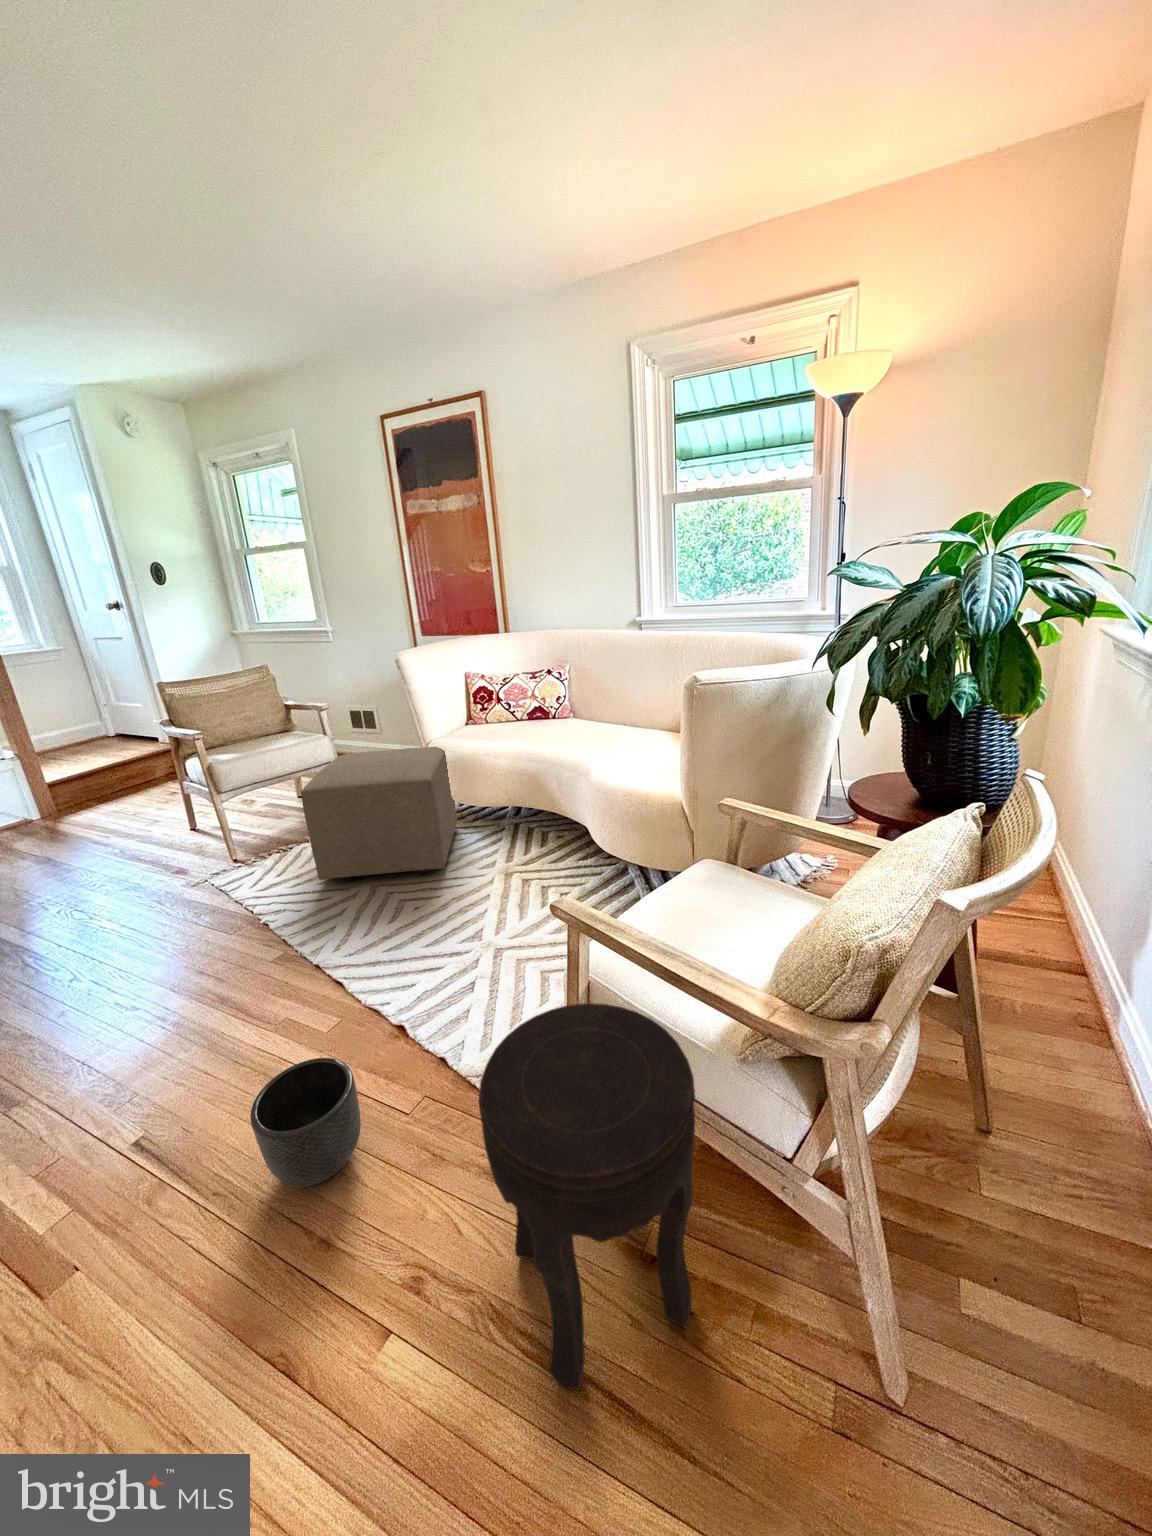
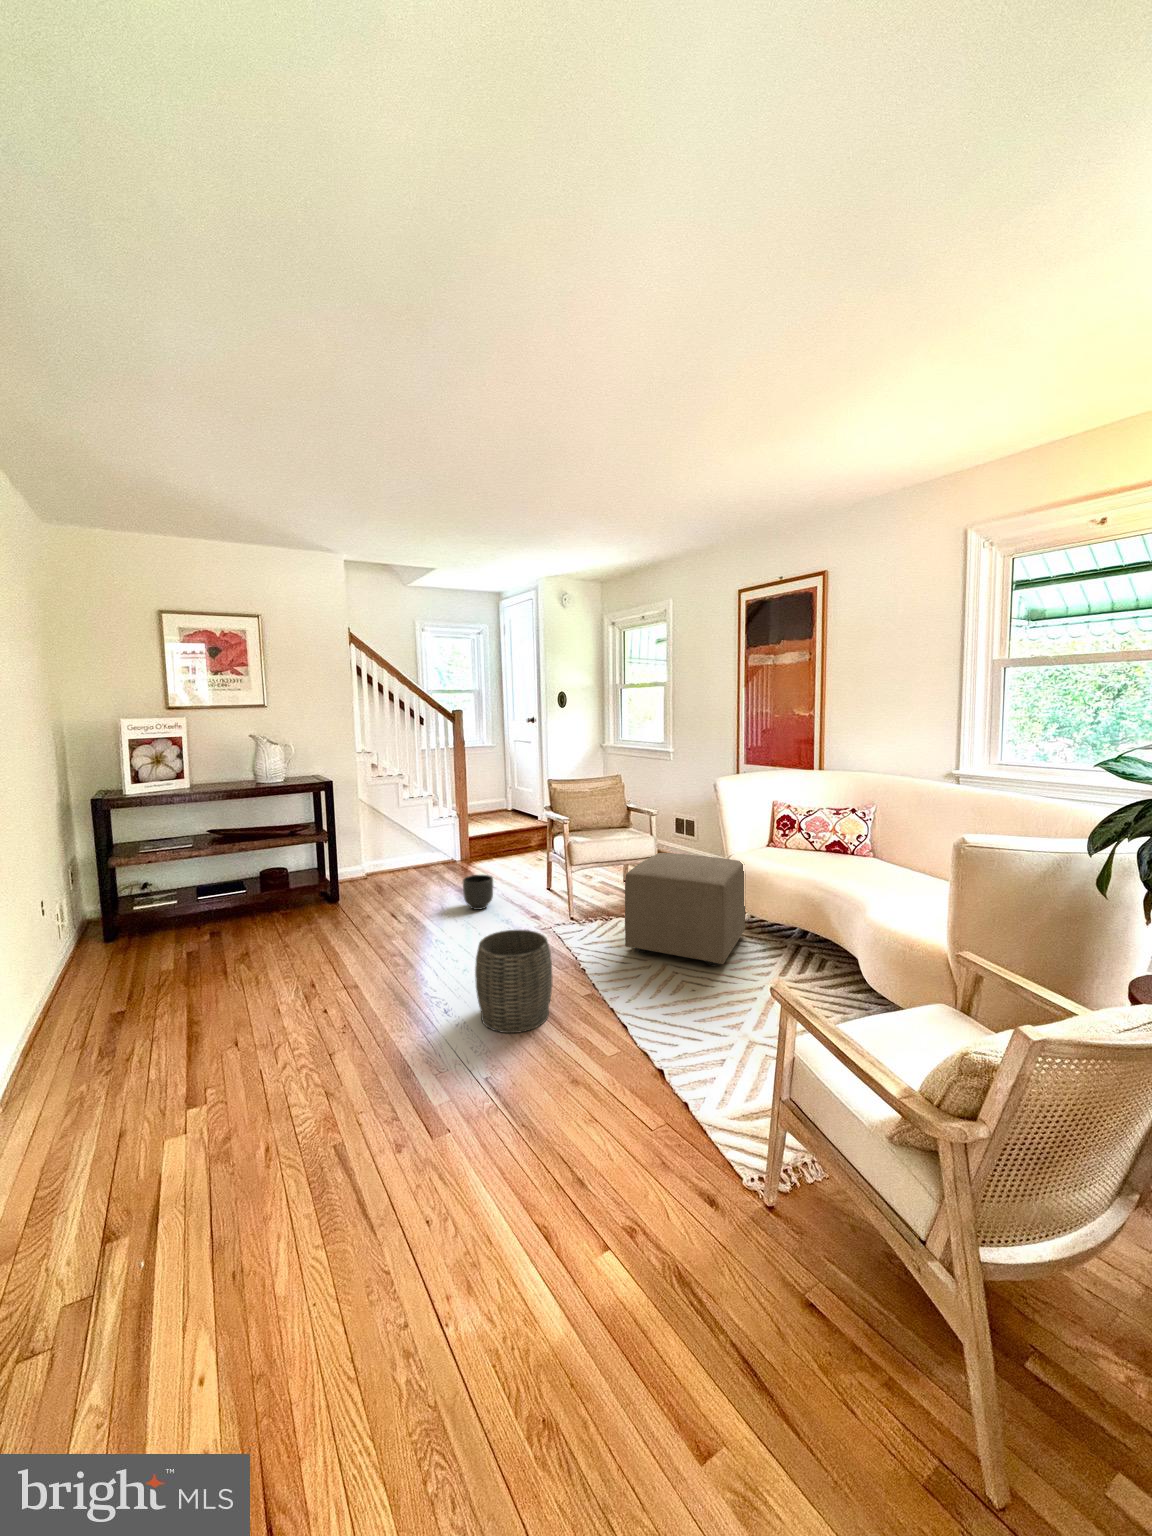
woven basket: none [71,905,226,1067] -> present [475,930,552,1033]
side table: present [478,1003,695,1390] -> none [690,1062,856,1373]
planter: present [250,1058,361,1187] -> present [463,875,493,910]

